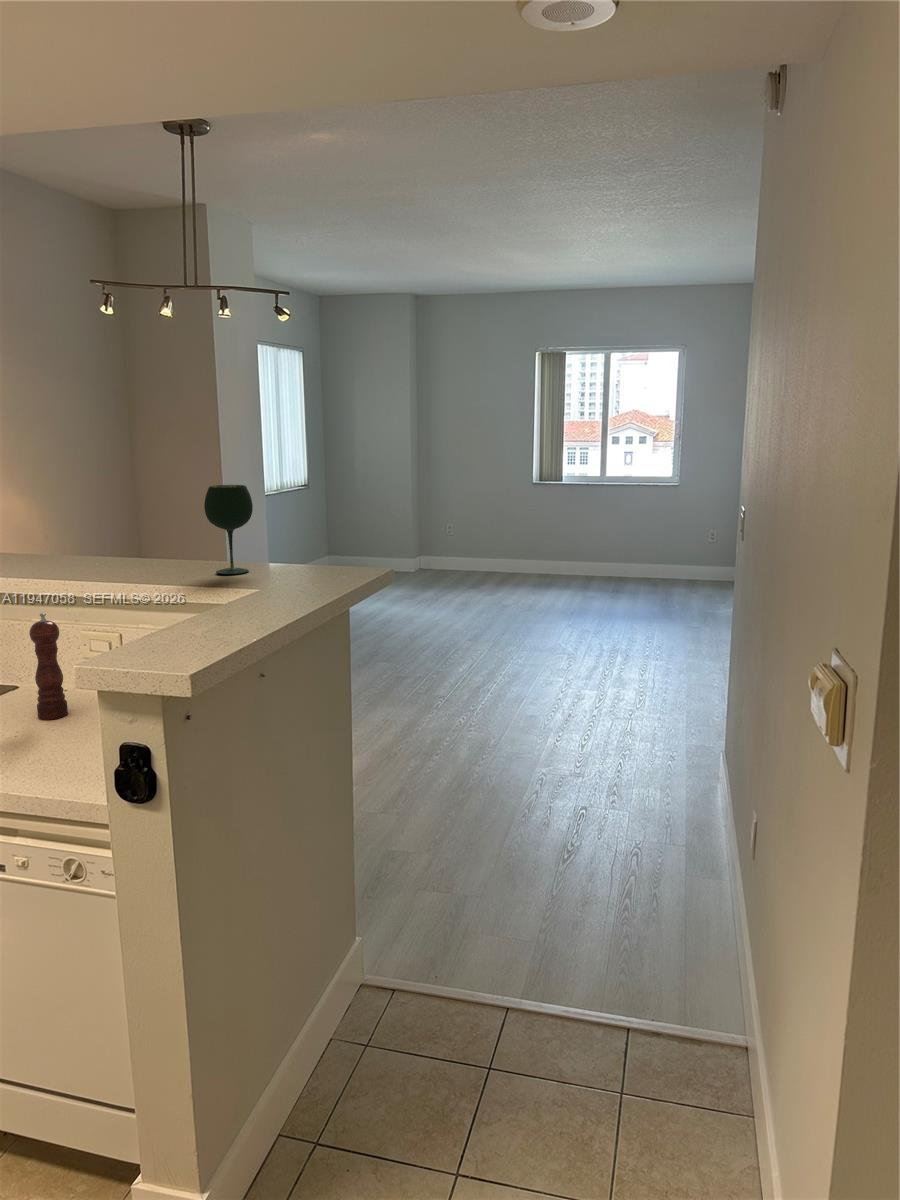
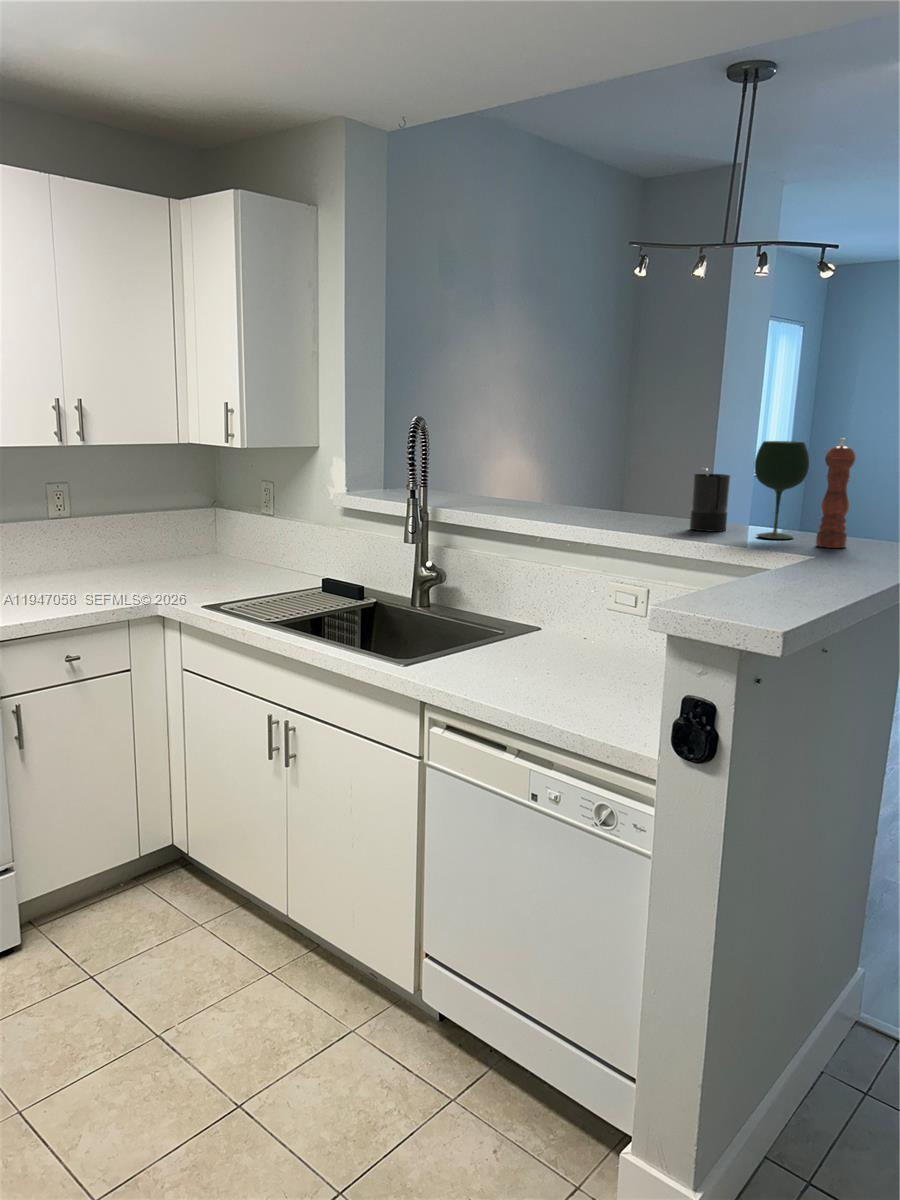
candle: none [154,511,192,571] -> present [690,469,730,532]
pepper mill: present [29,613,68,720] -> present [816,438,856,548]

